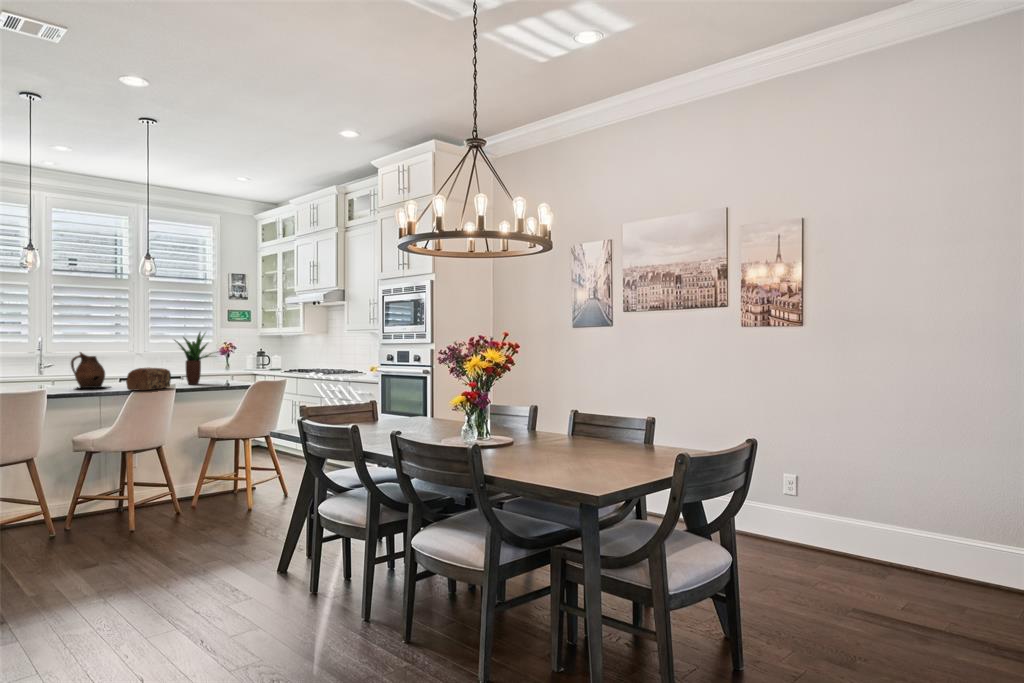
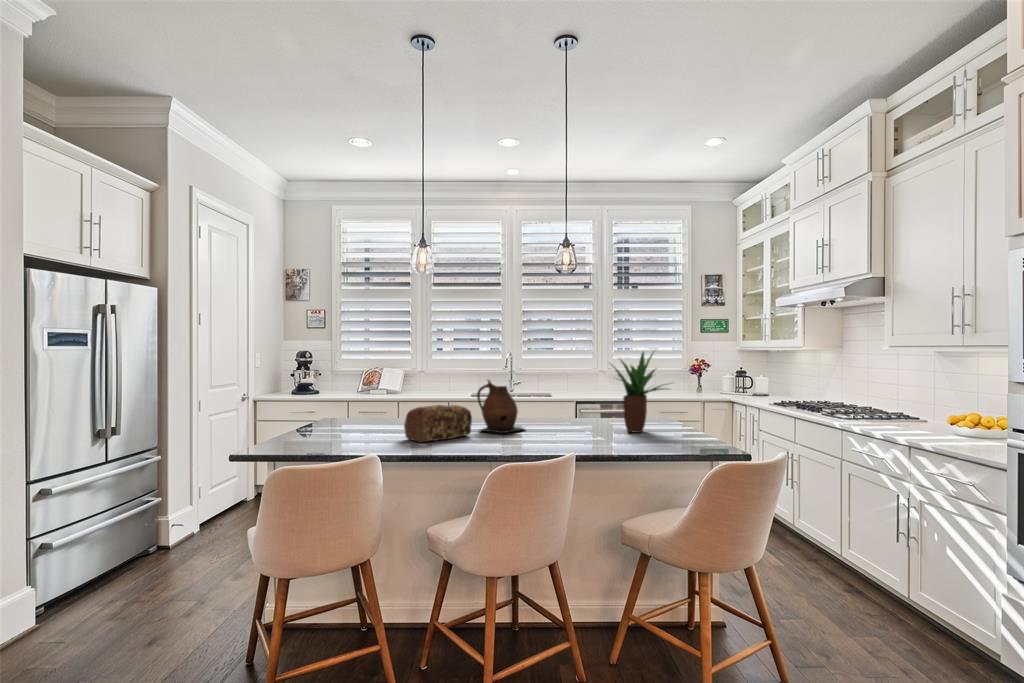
bread loaf: present [126,367,171,391] -> present [404,405,472,442]

